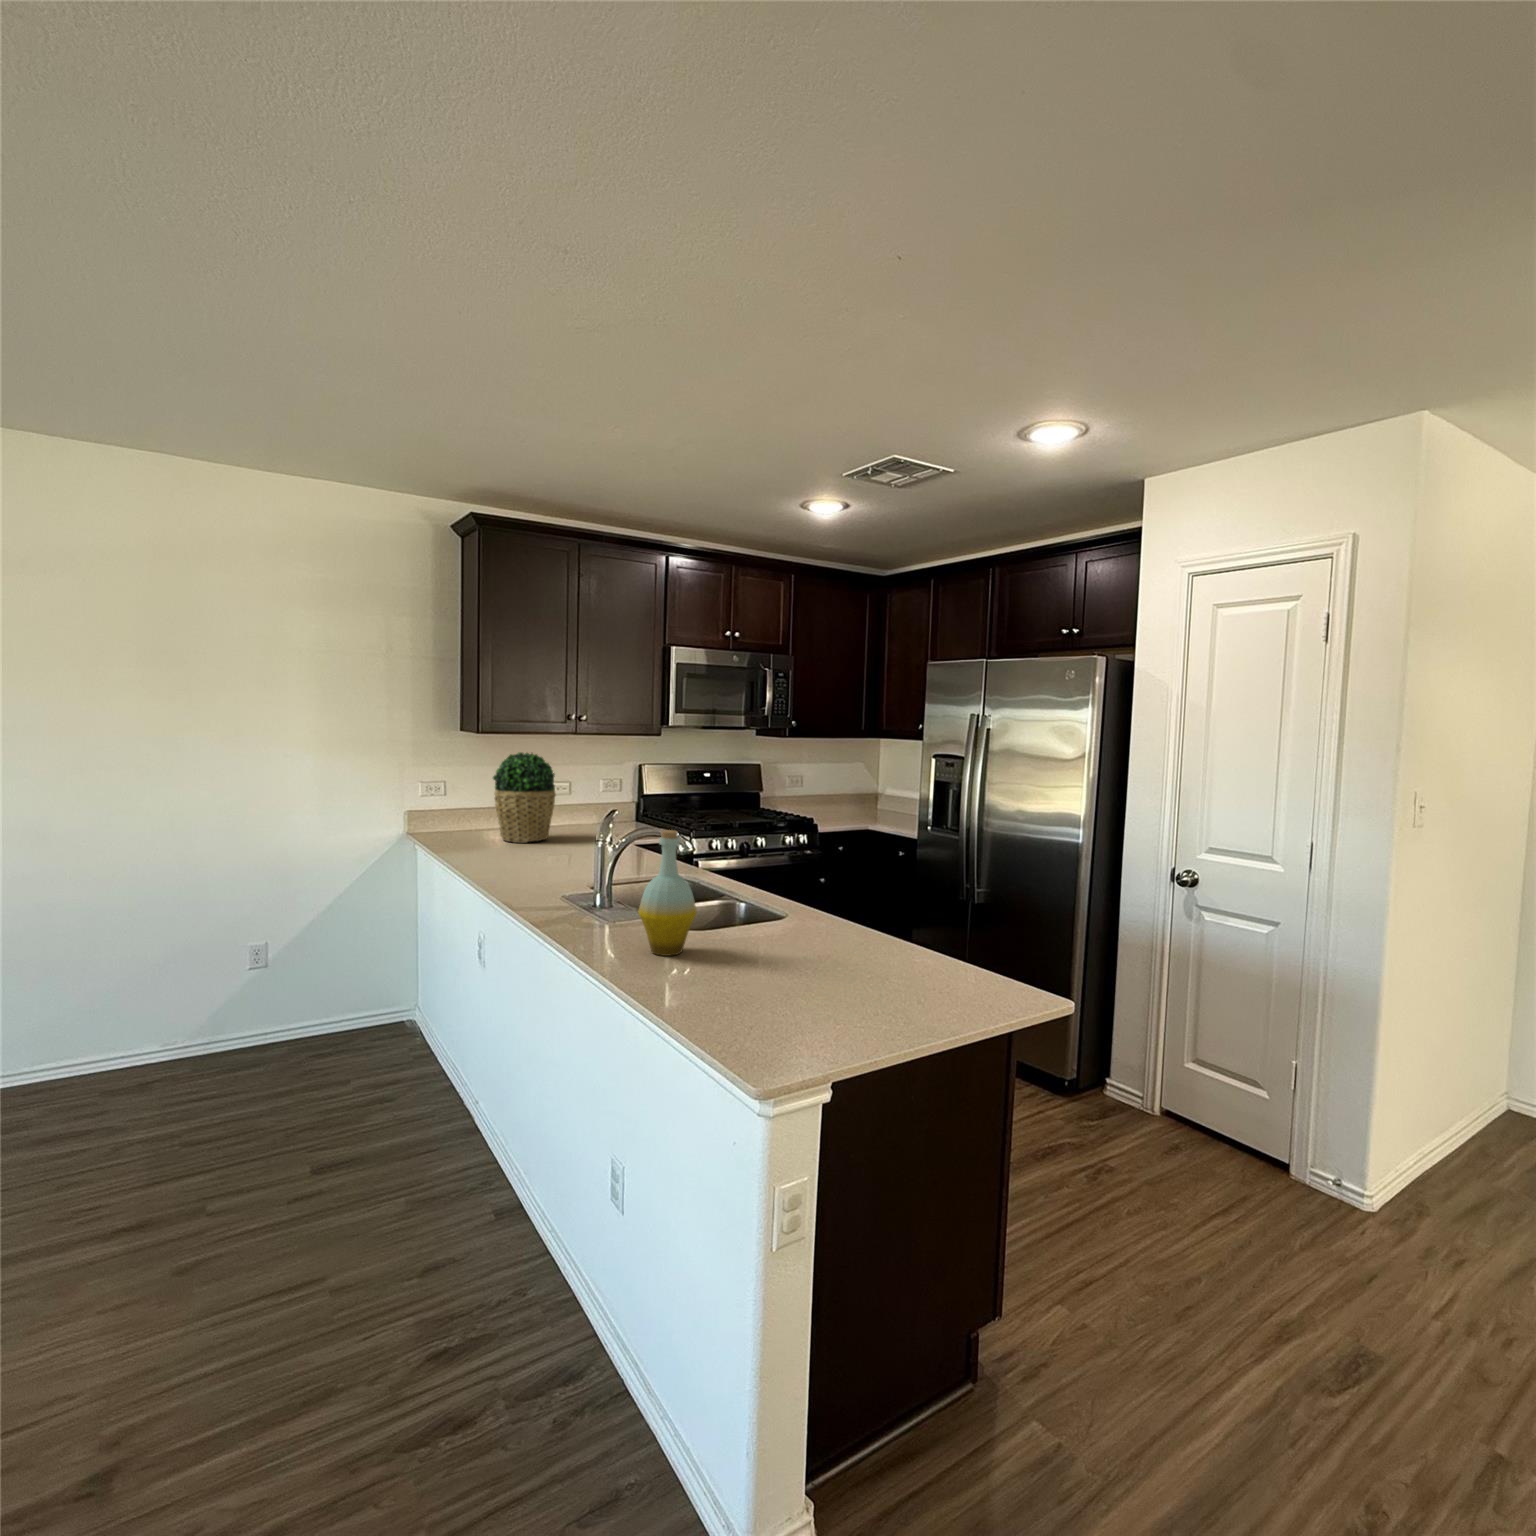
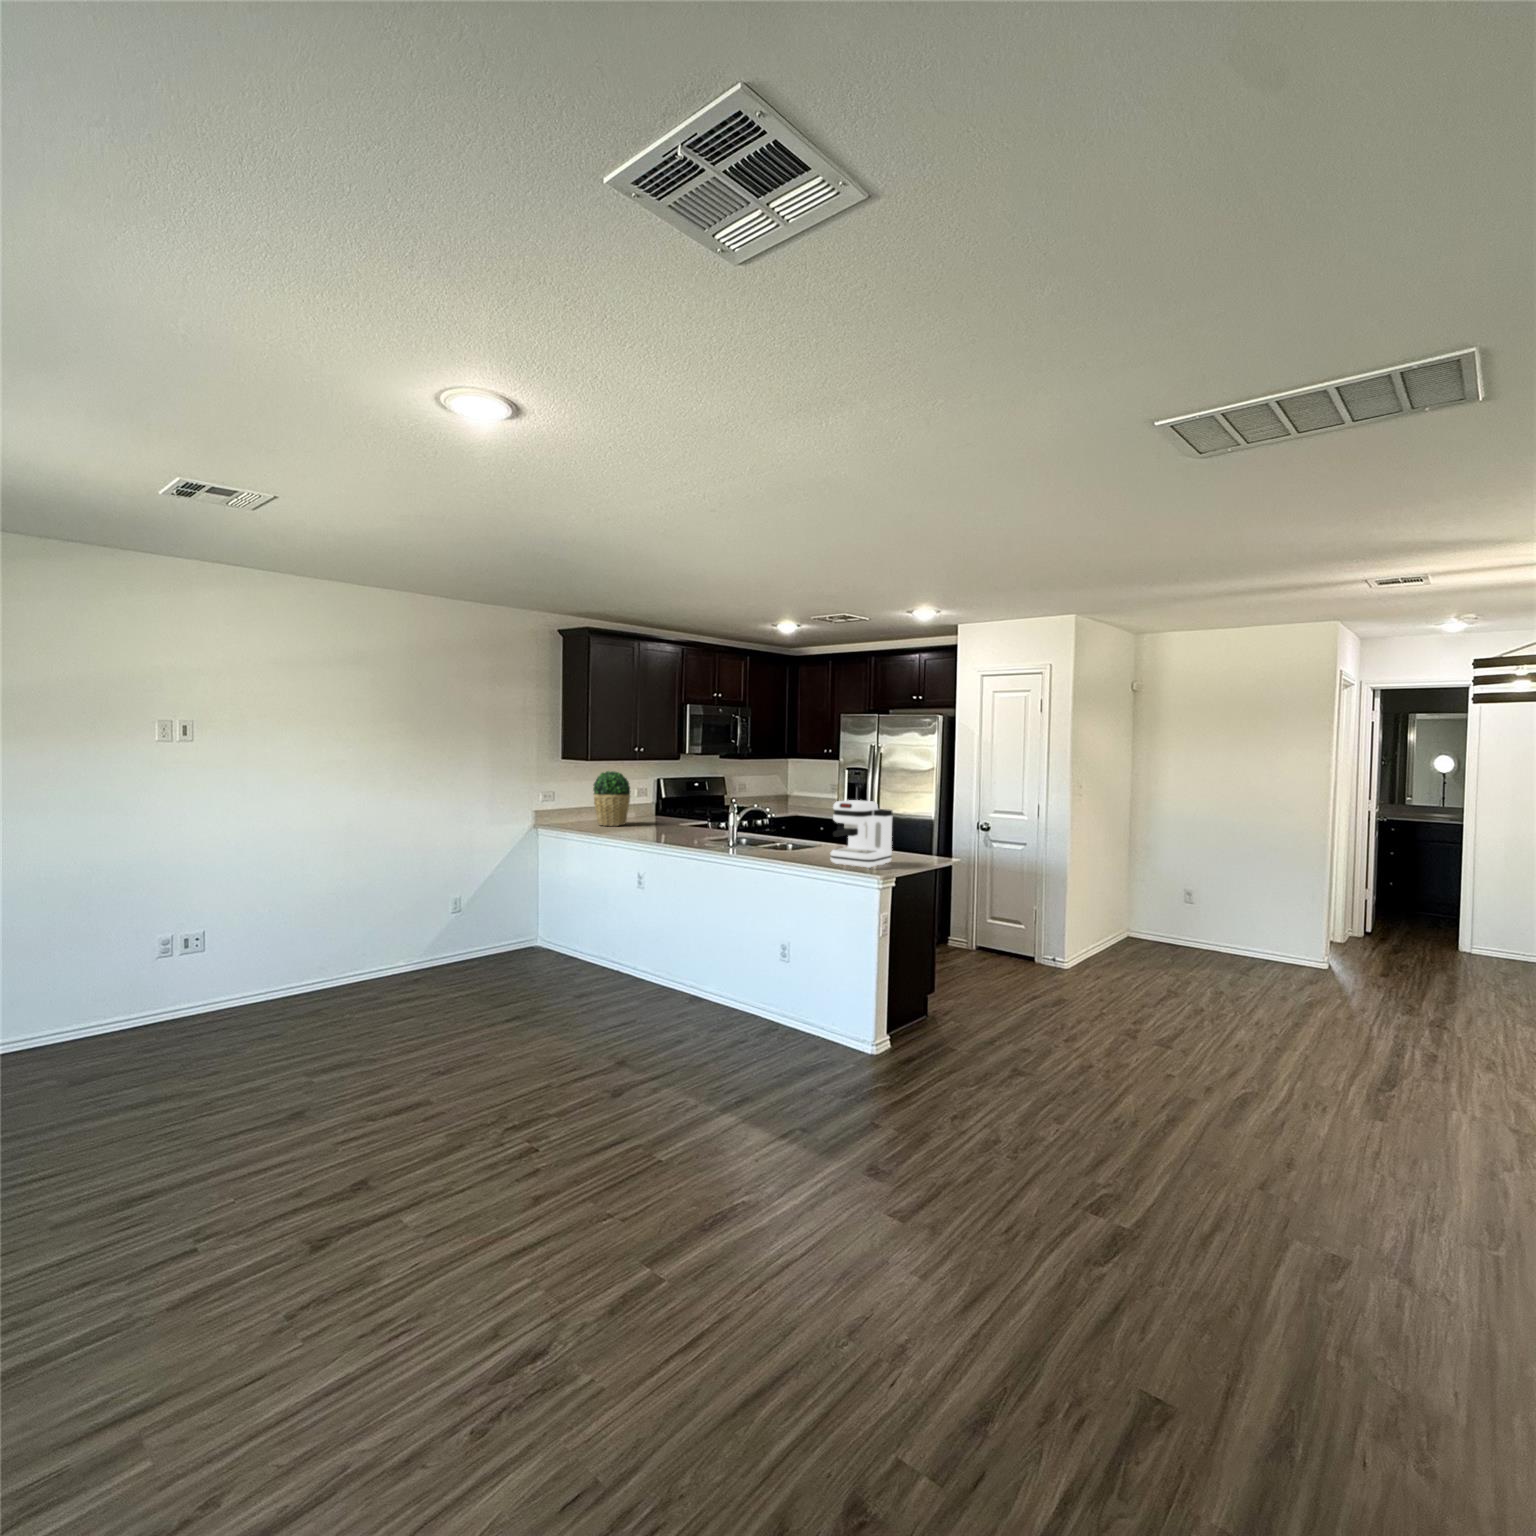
bottle: present [639,830,697,956] -> none [776,802,803,858]
coffee maker: none [700,834,875,1017] -> present [830,800,892,868]

